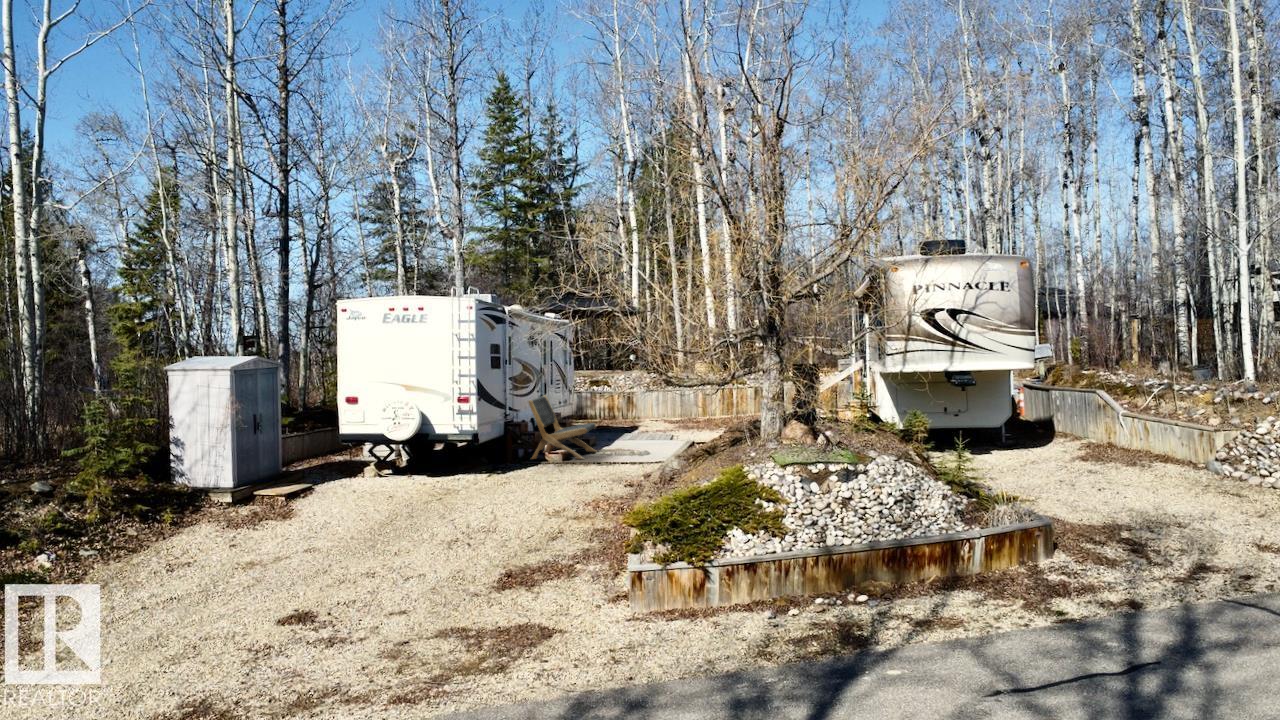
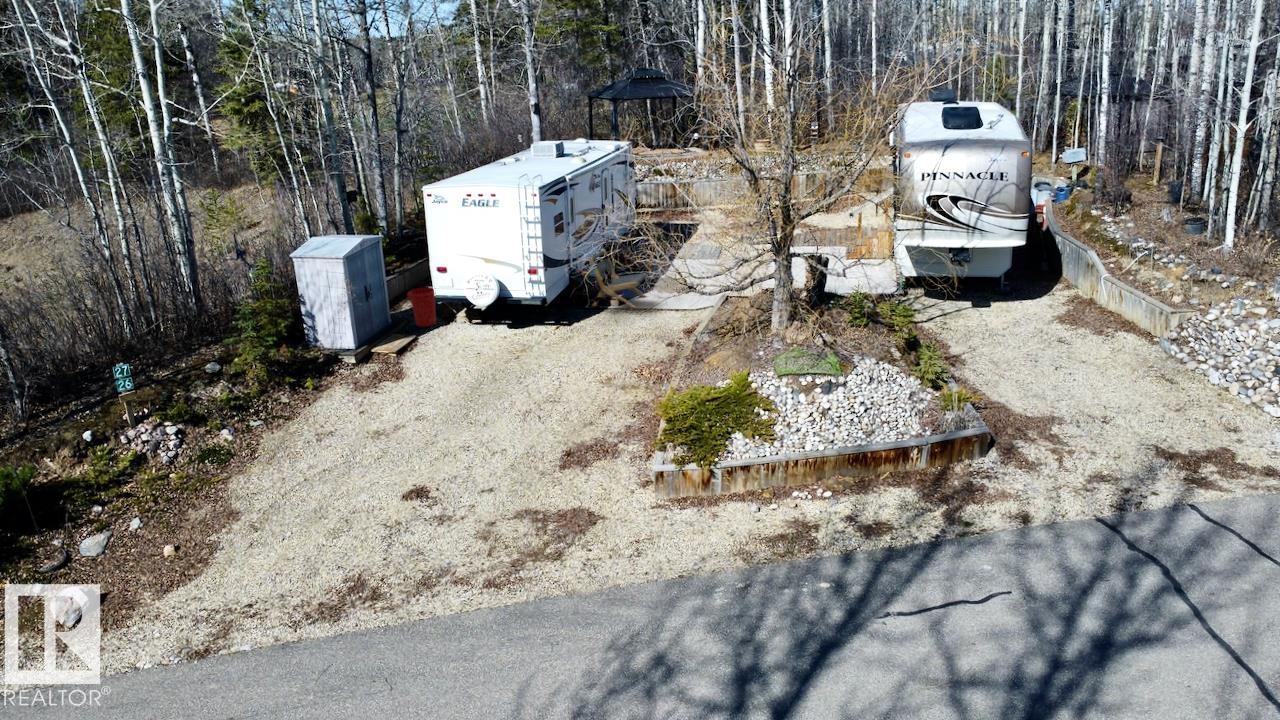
waste bin: none [305,433,343,479] -> present [407,288,436,327]

